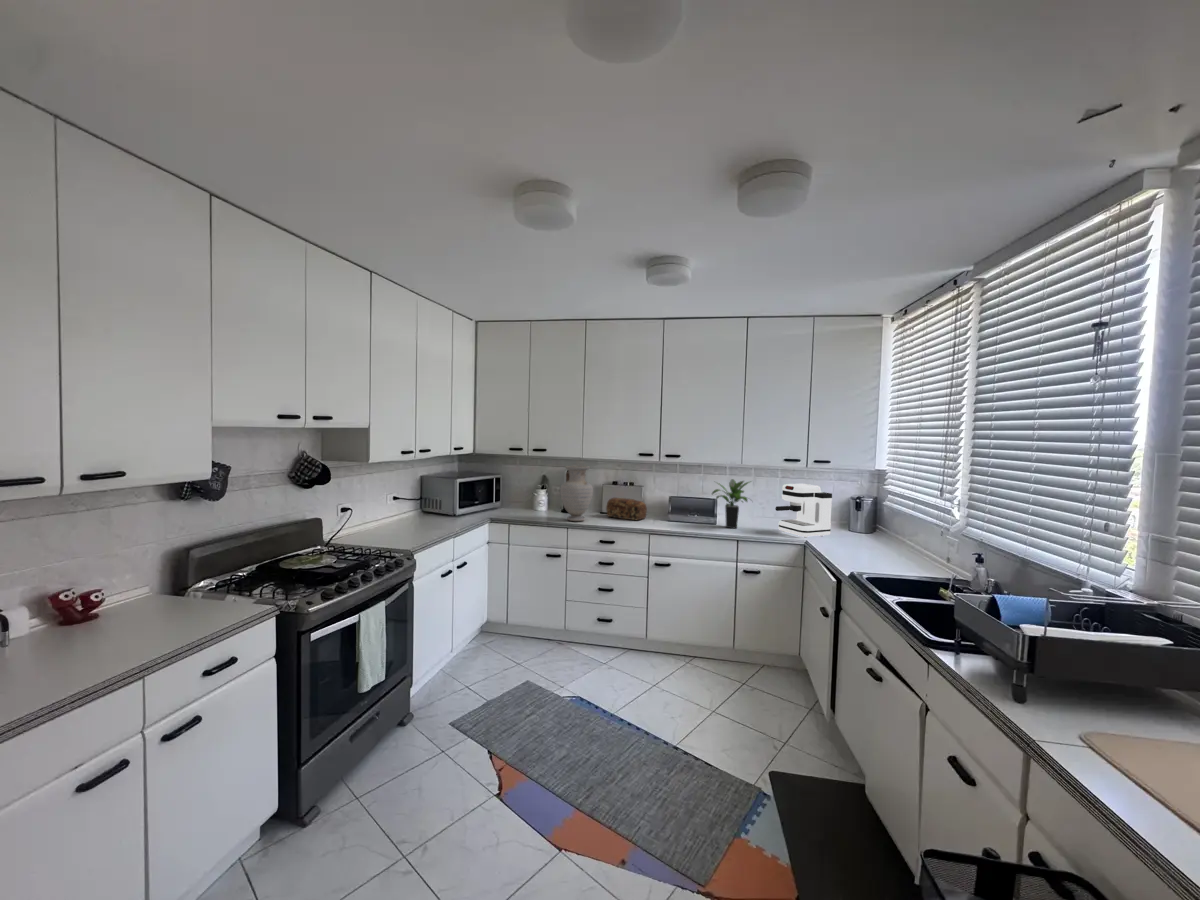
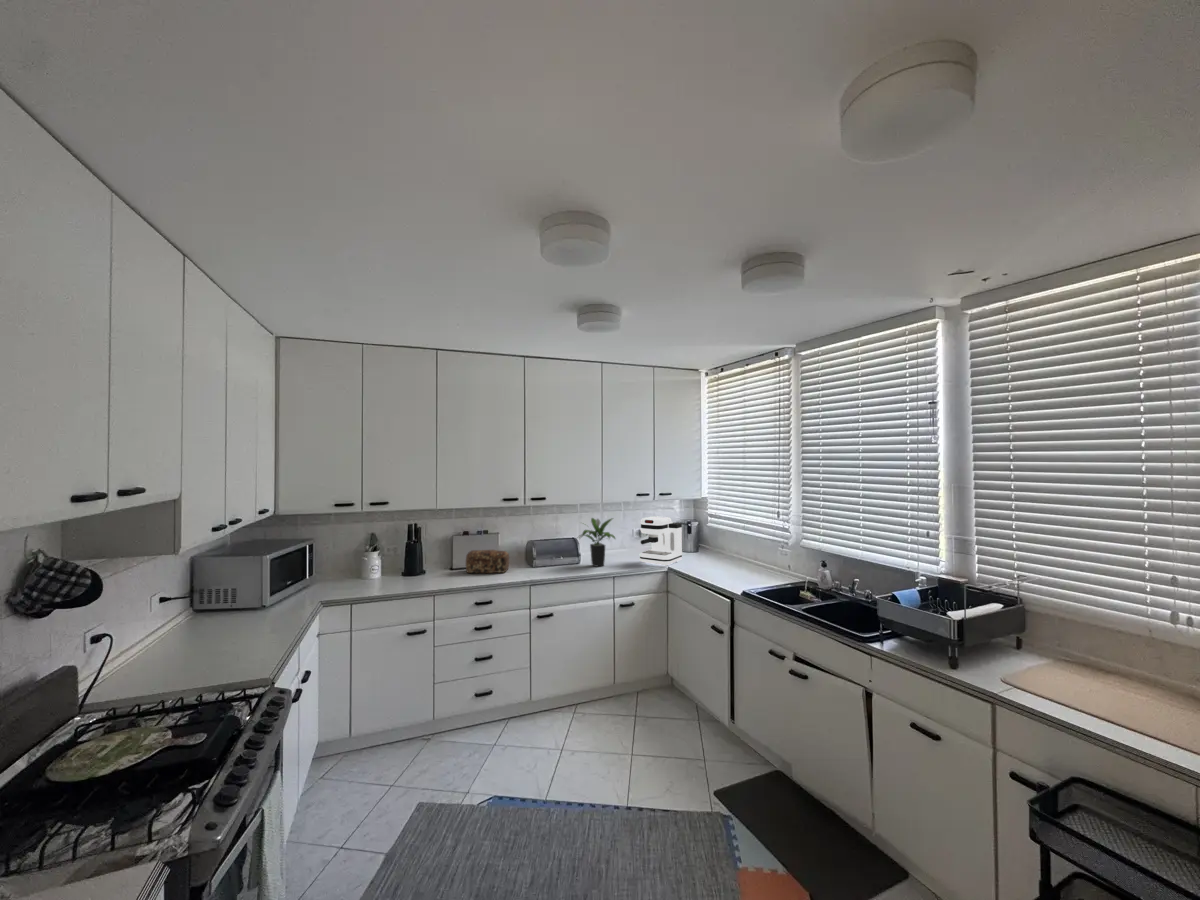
vase: present [560,466,593,521] -> none [419,519,459,585]

